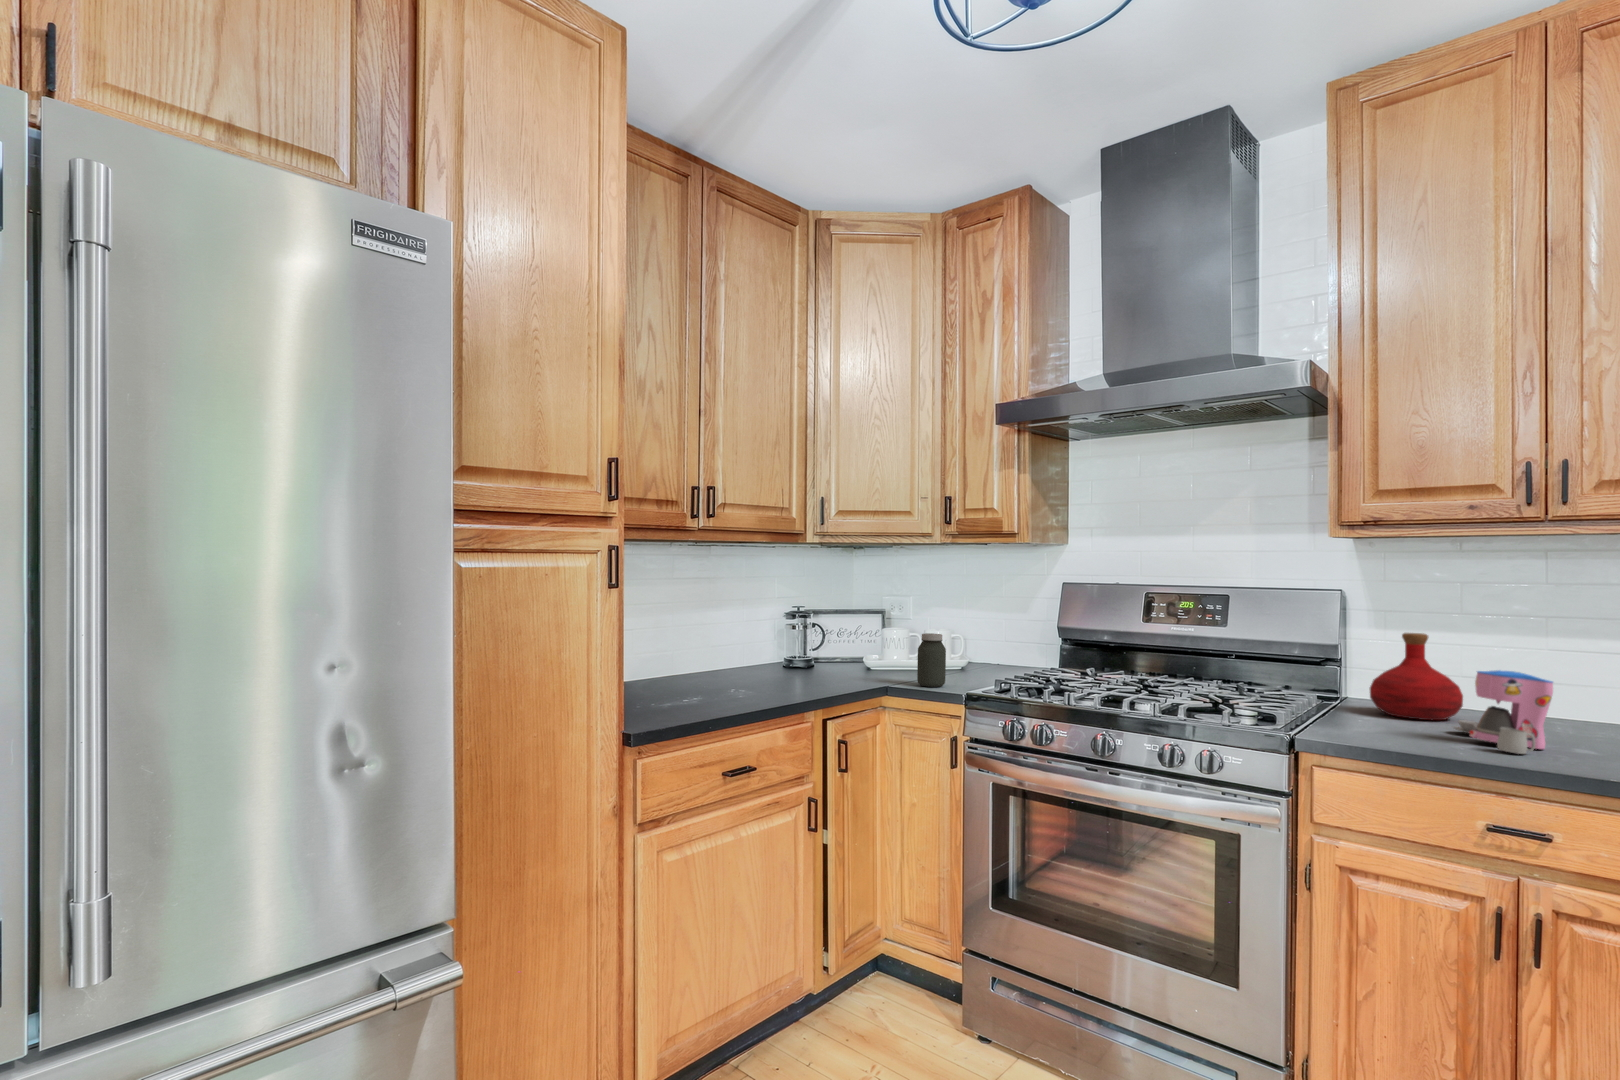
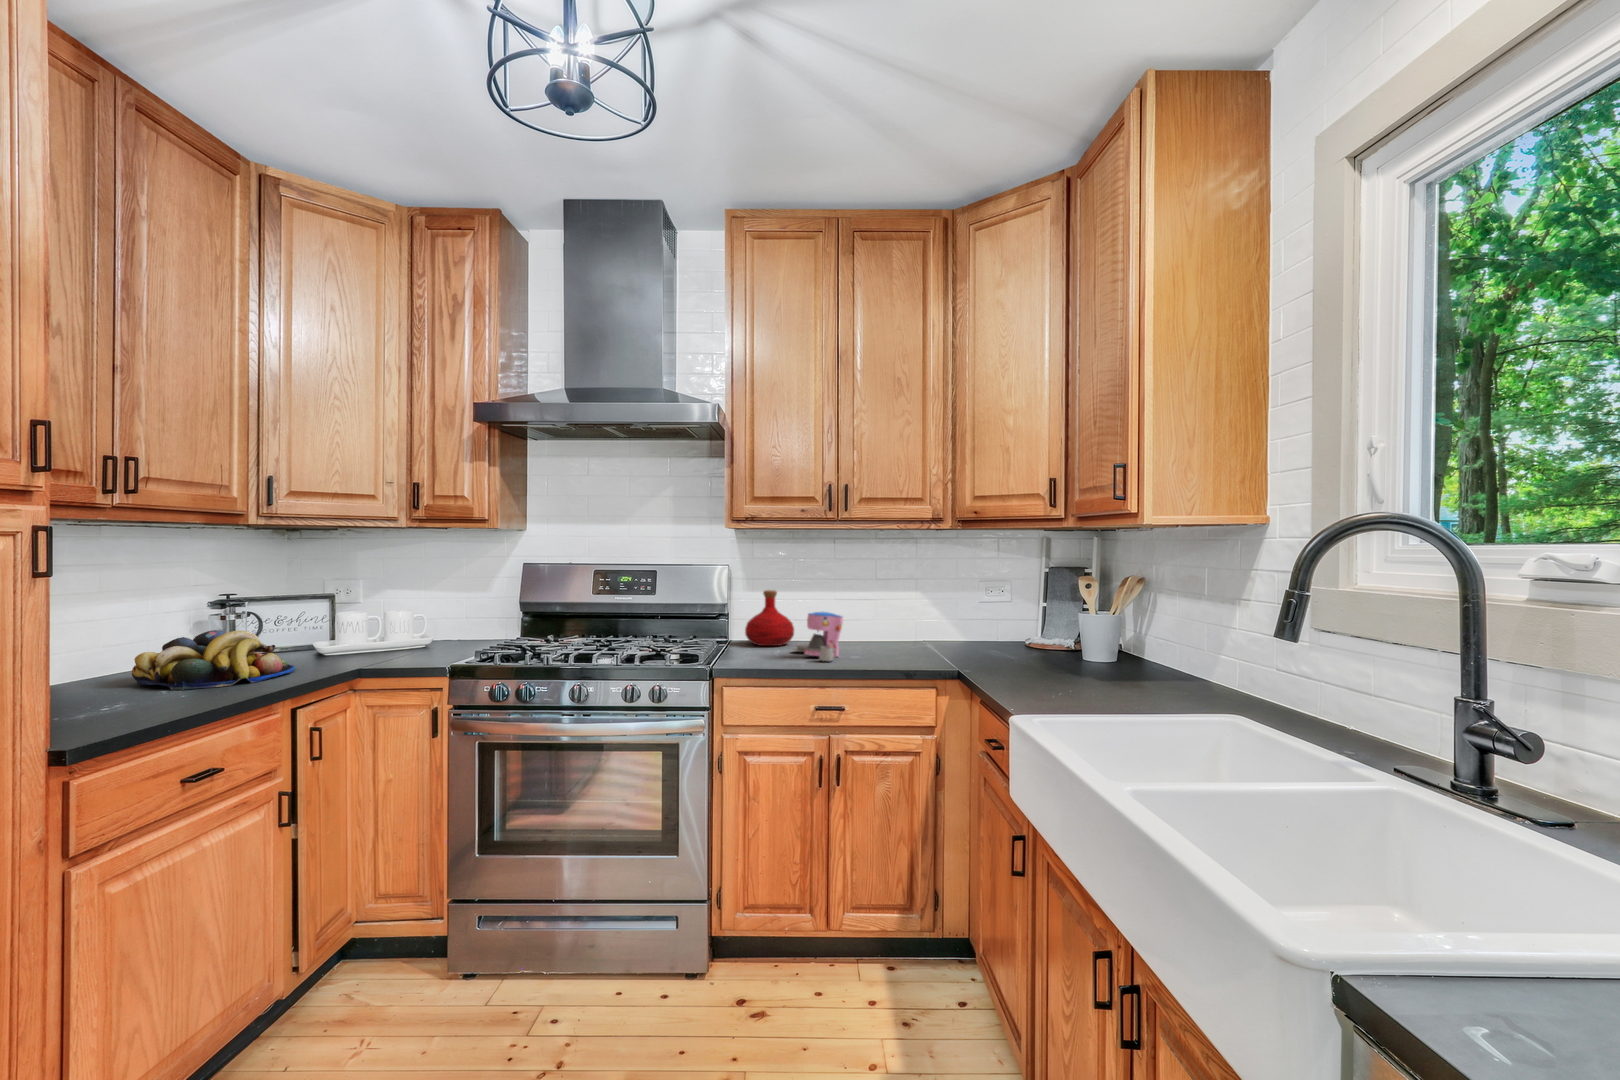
jar: present [917,633,946,687] -> none [392,616,423,666]
fruit bowl: none [725,635,839,685] -> present [132,630,295,690]

